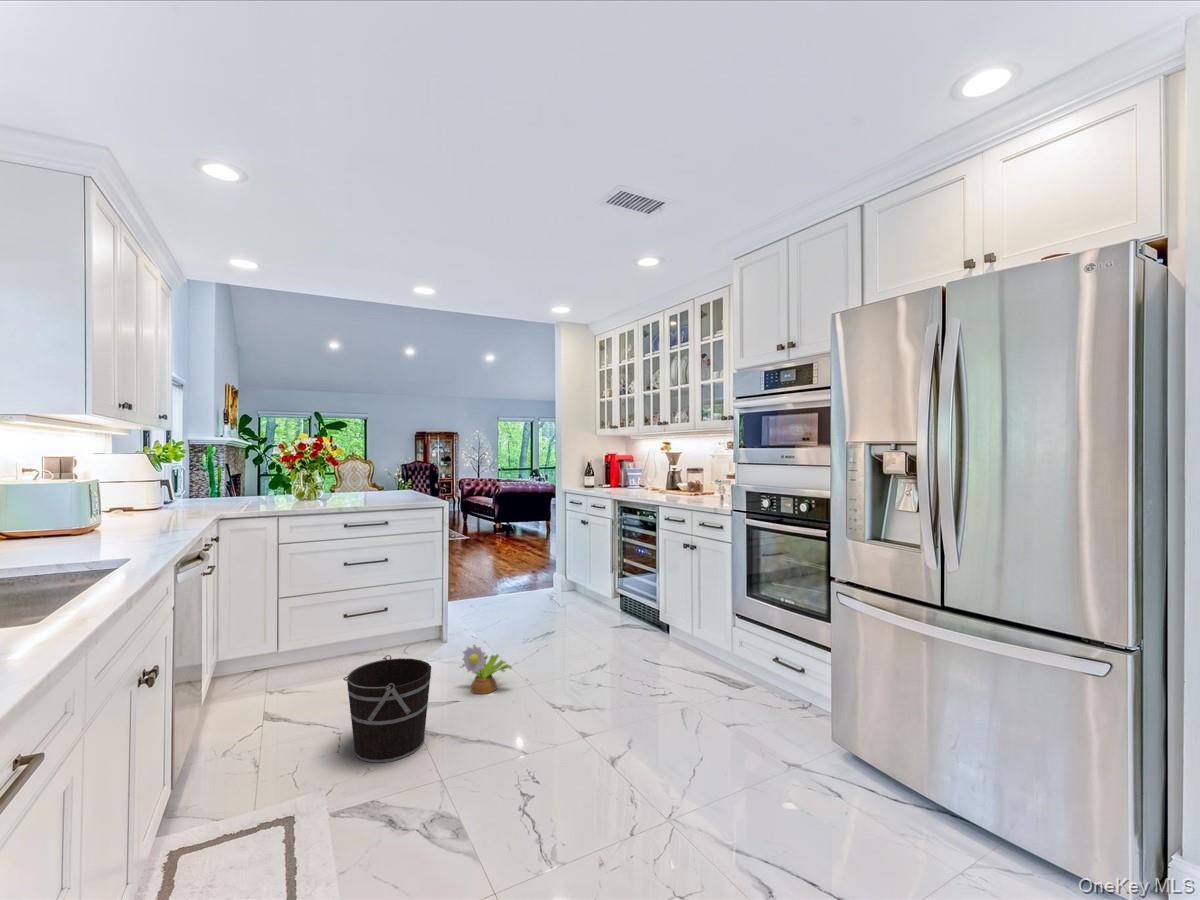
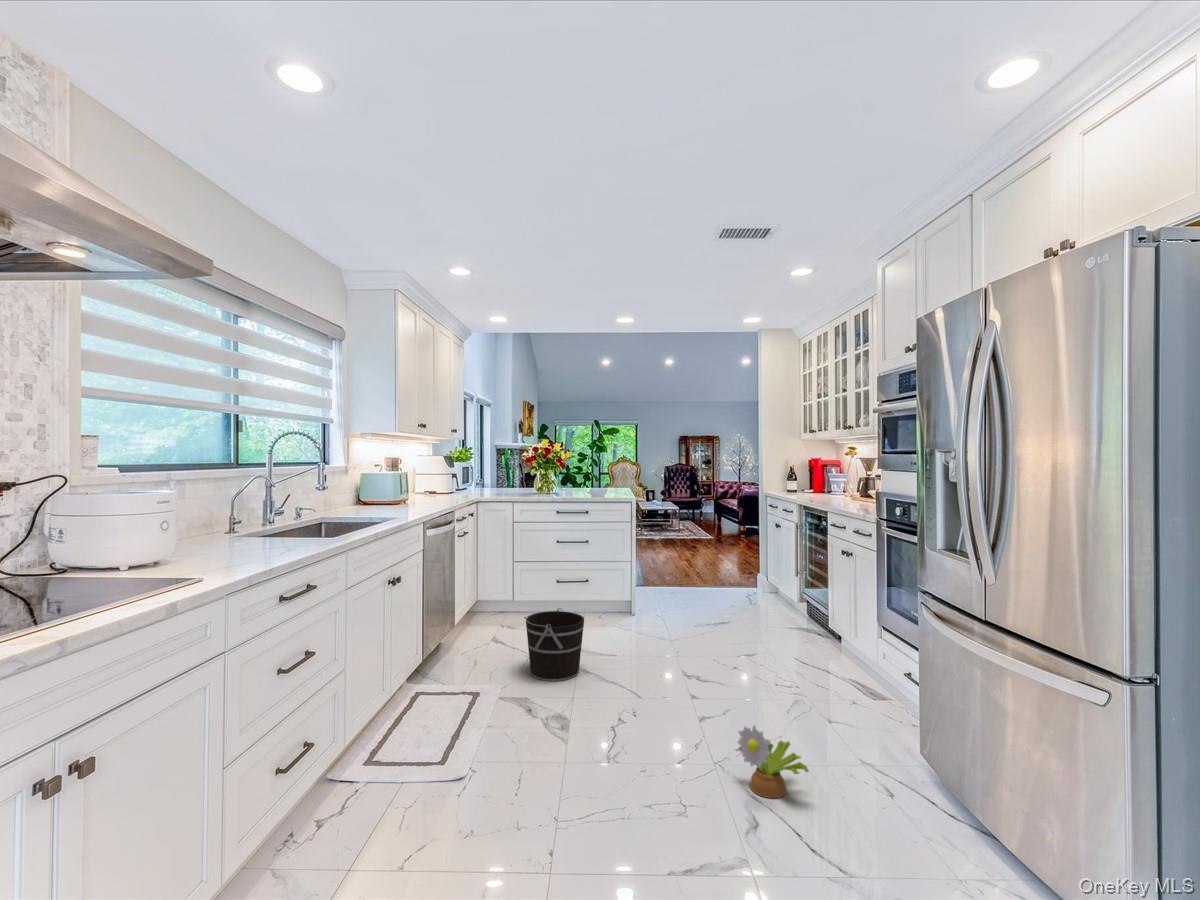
decorative plant: present [461,645,512,694] -> present [735,726,809,798]

